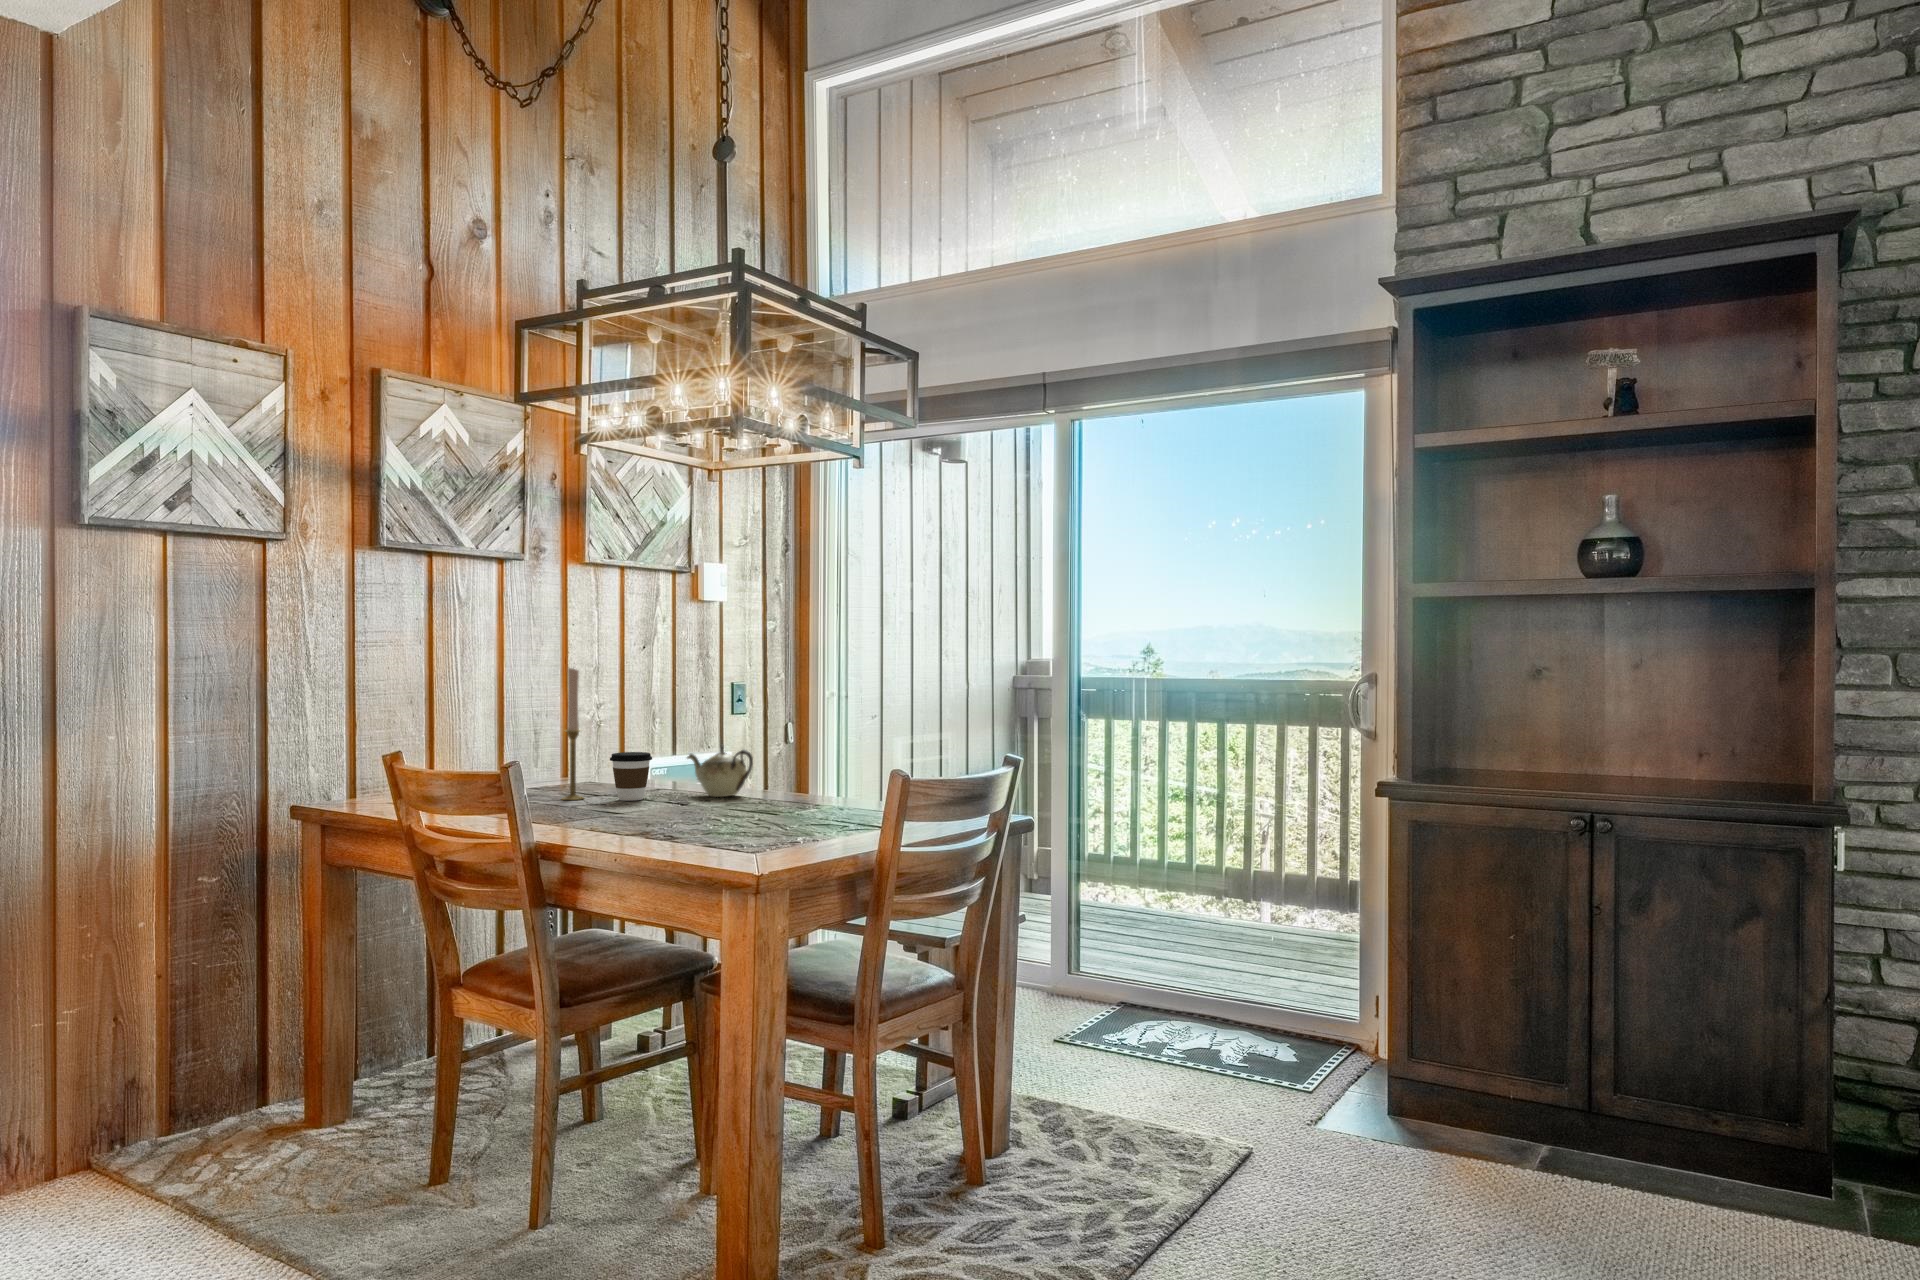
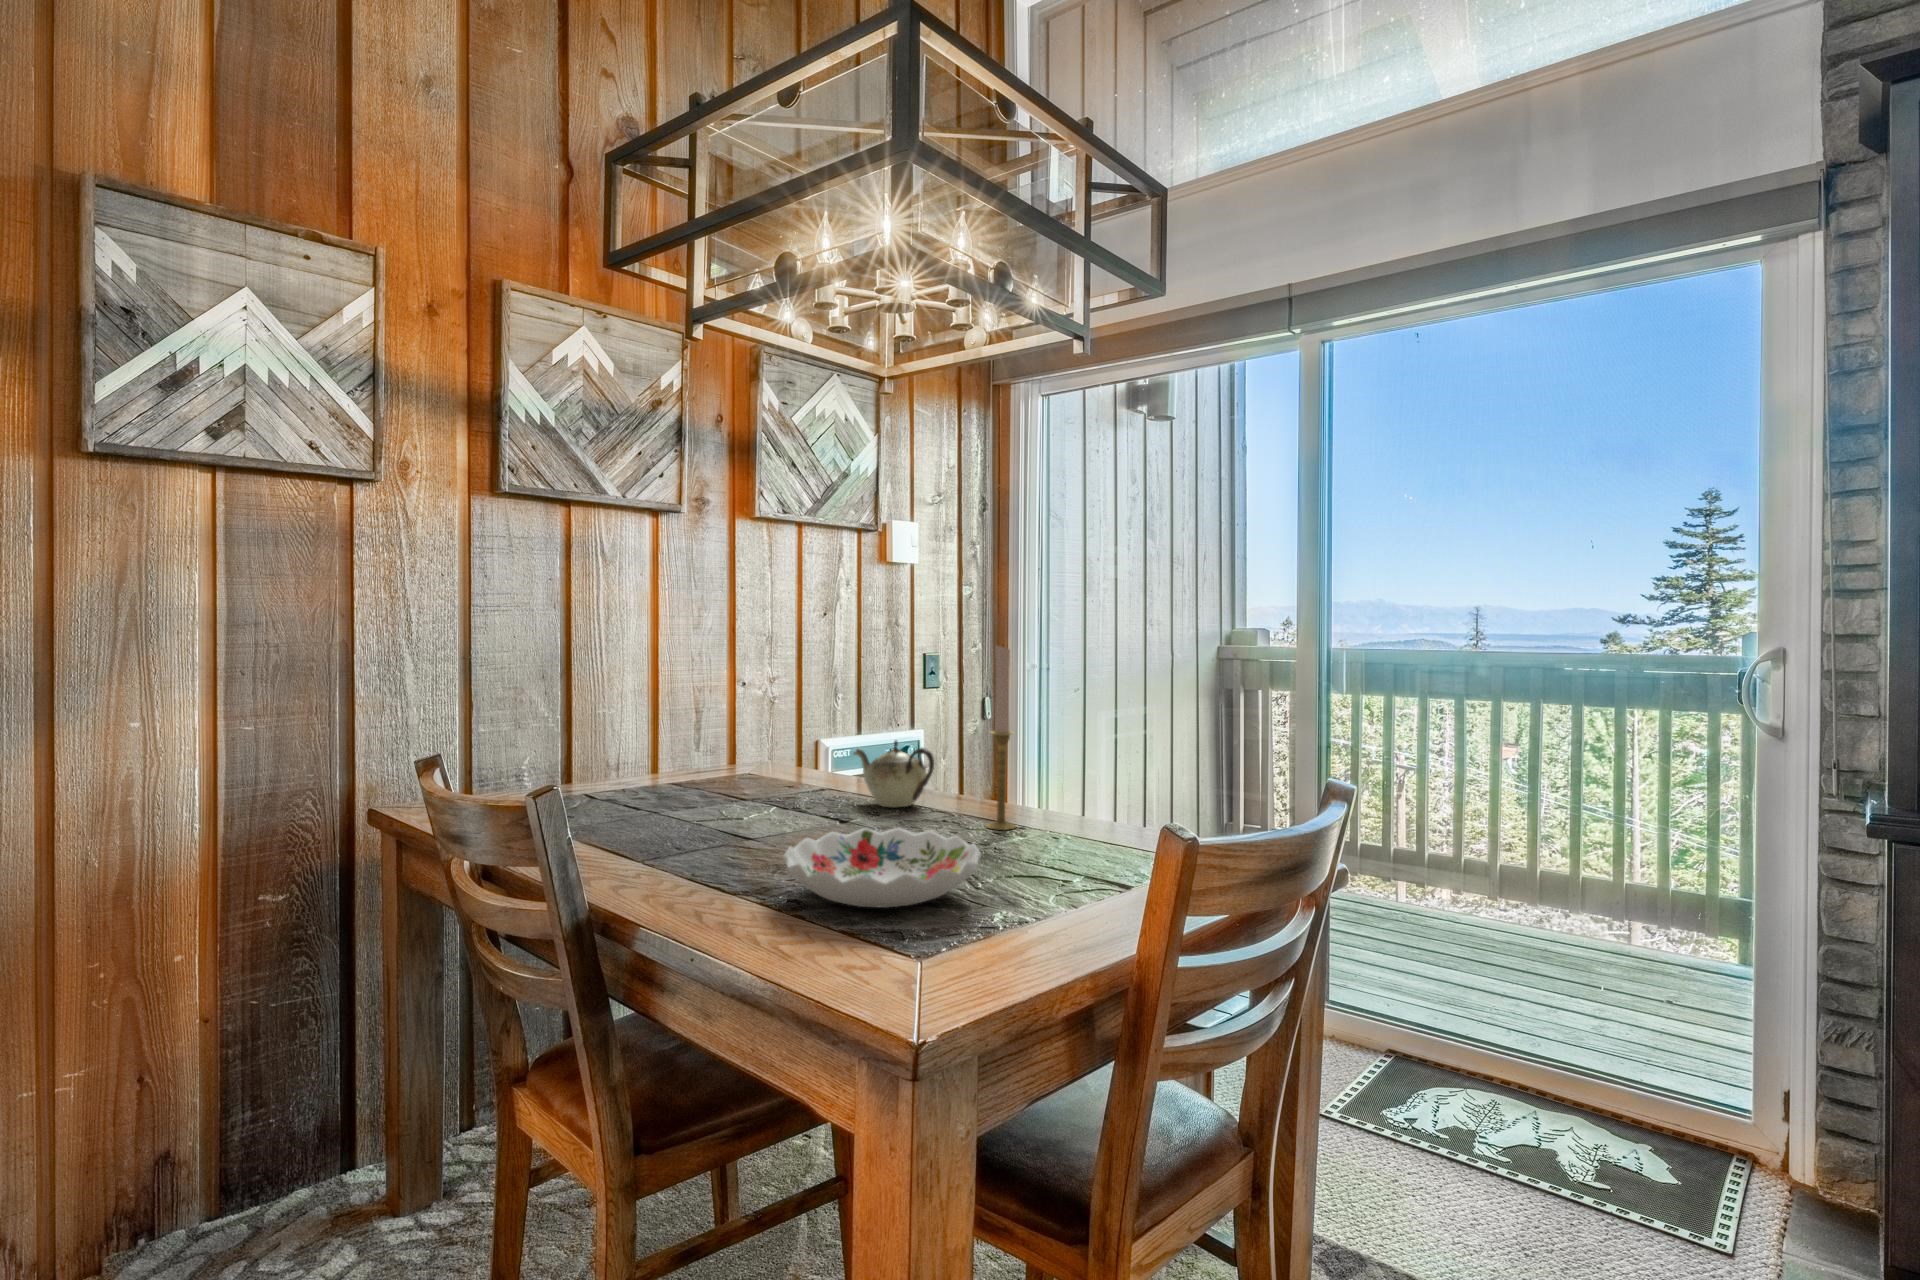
candlestick: present [563,668,583,800] -> present [986,646,1016,830]
coffee cup: present [610,752,652,801] -> none [753,747,806,811]
decorative bowl: none [662,793,793,834] -> present [783,828,981,908]

